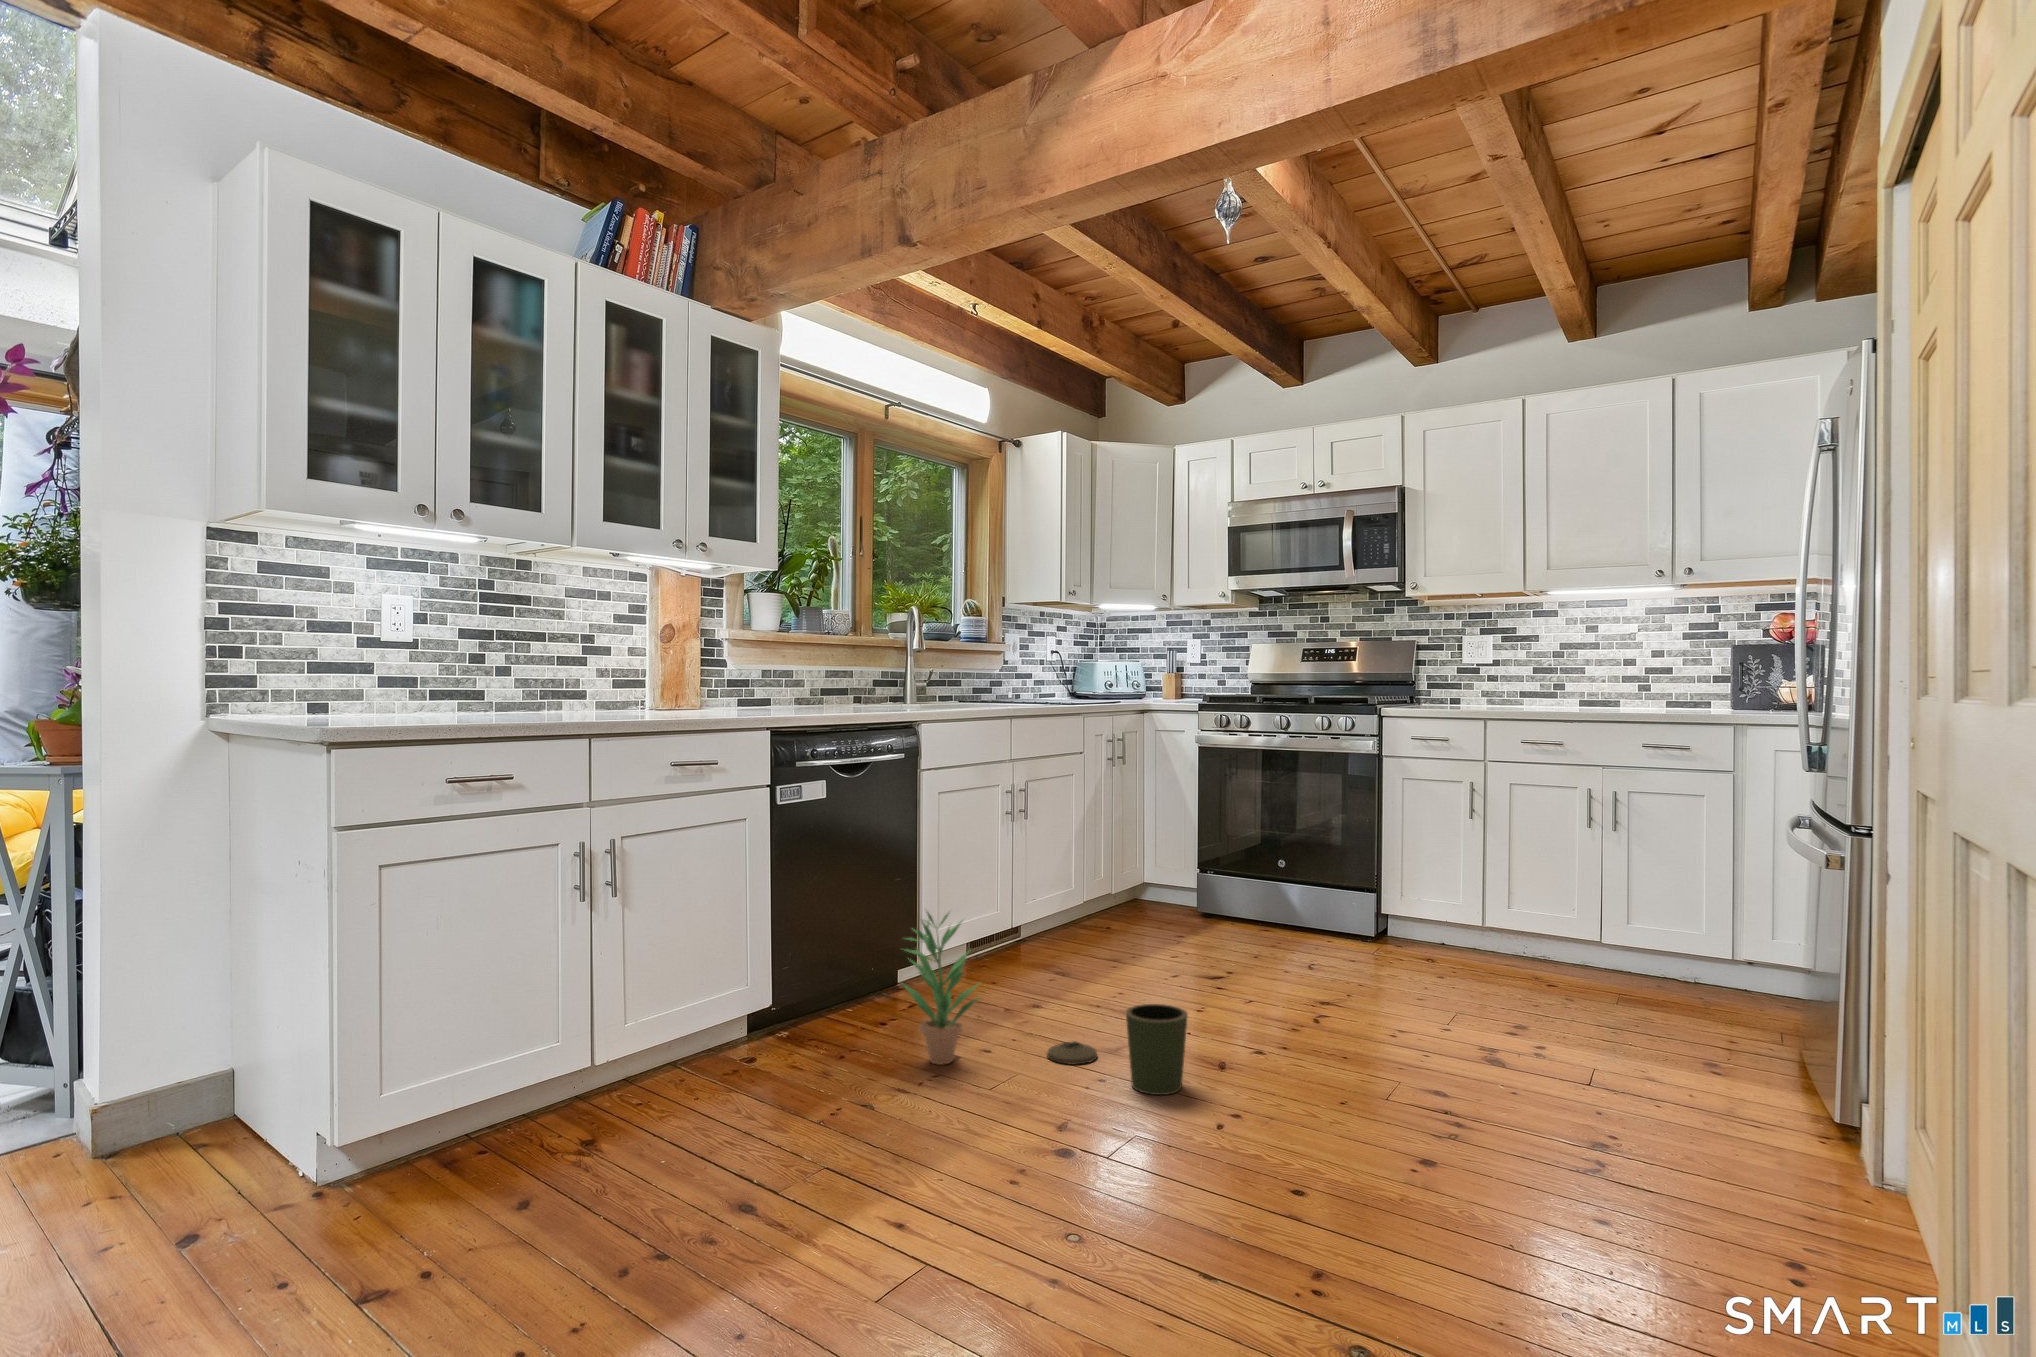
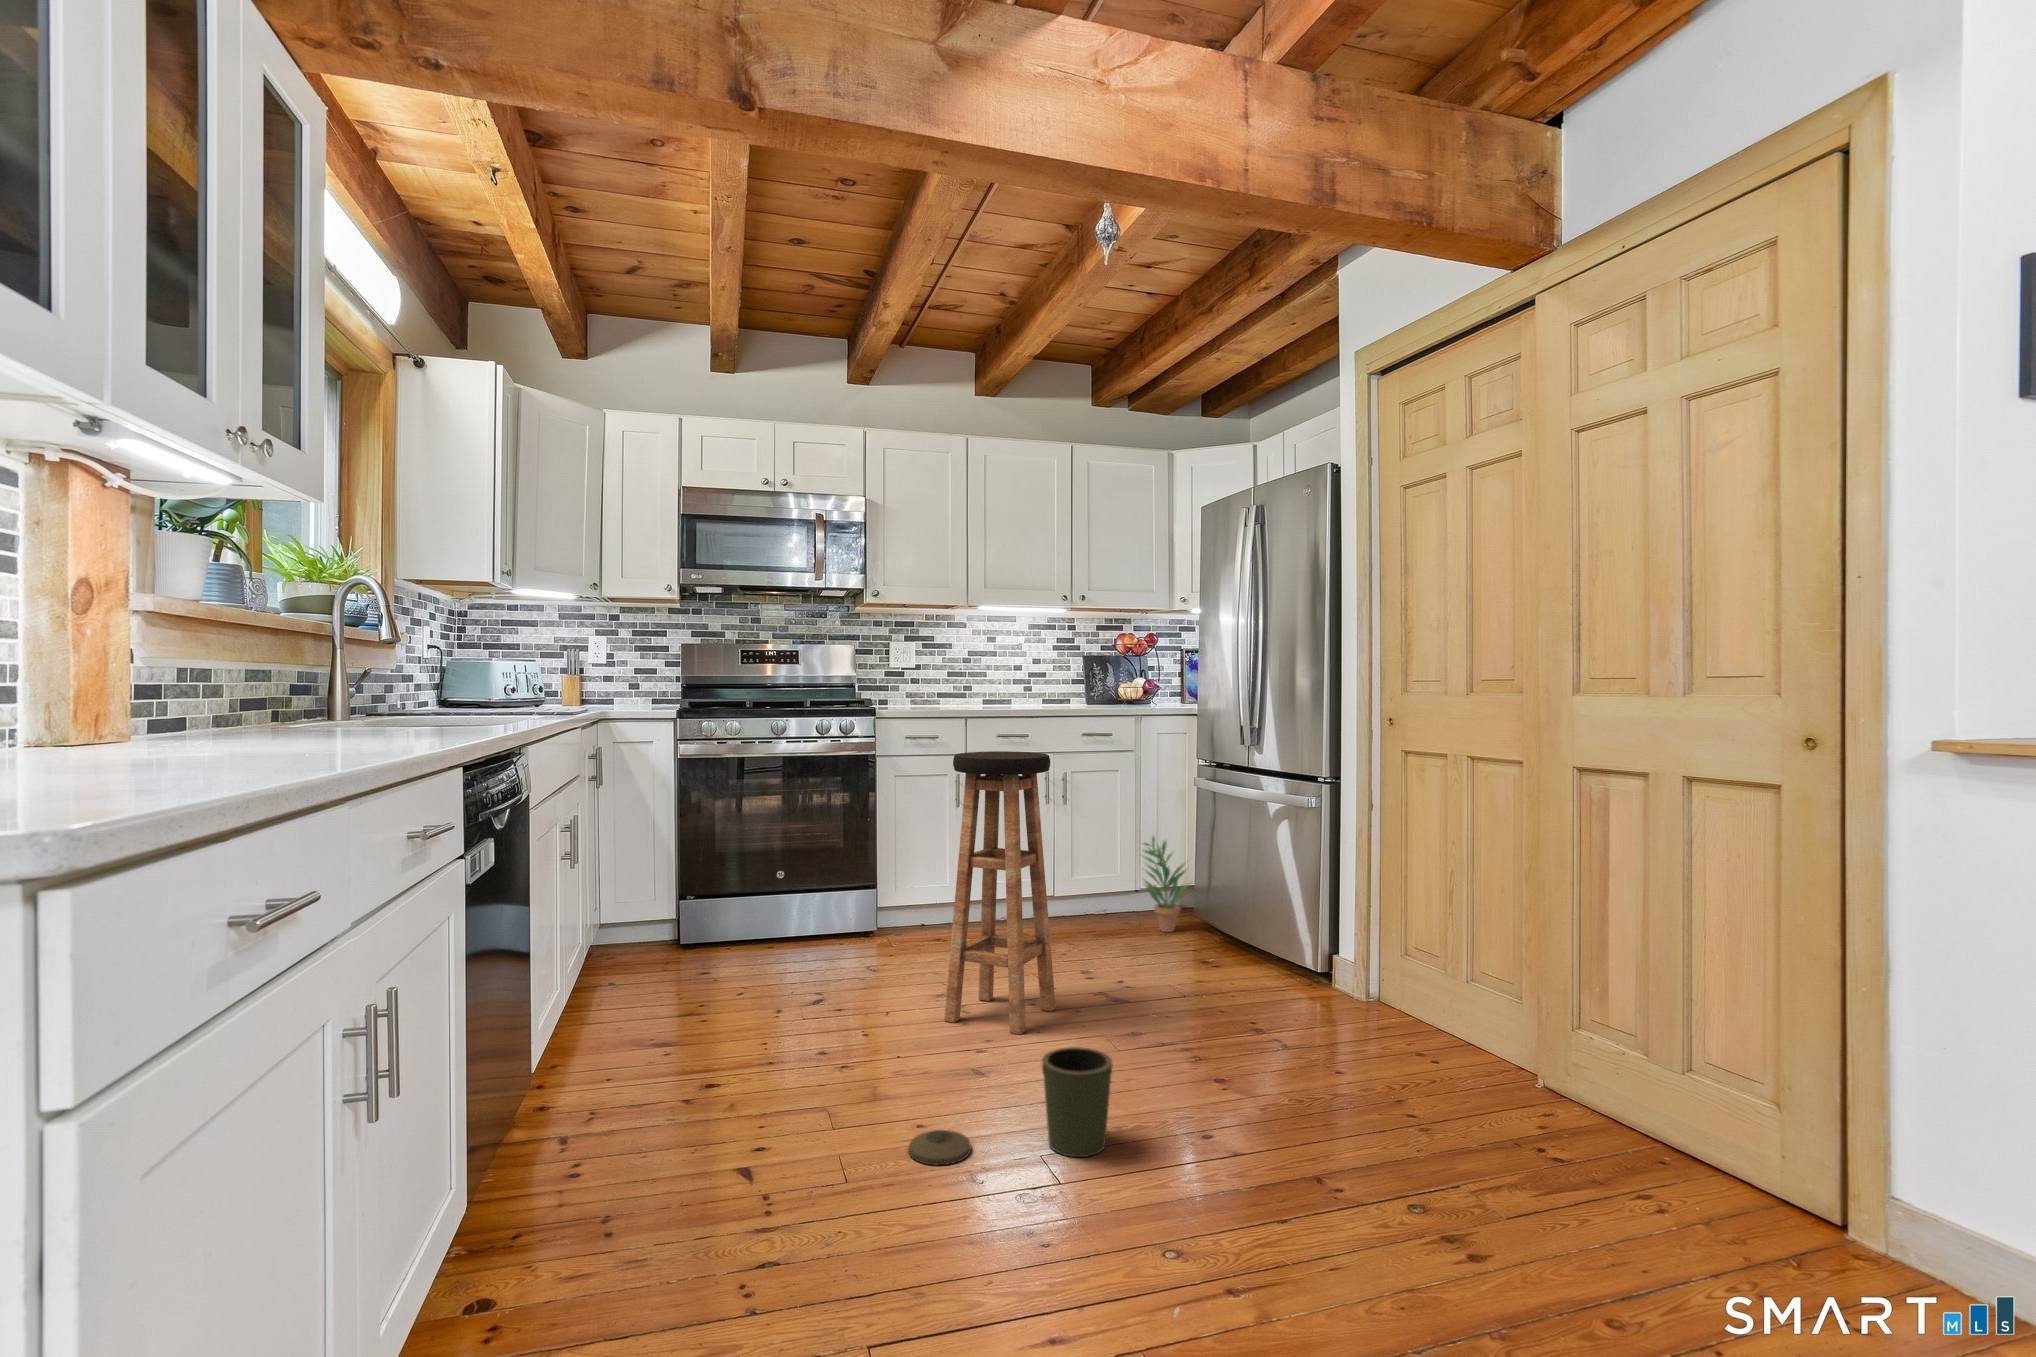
bar stool: none [1268,750,1381,1027] -> present [944,751,1056,1034]
potted plant: present [903,912,979,1065] -> present [1143,837,1189,932]

